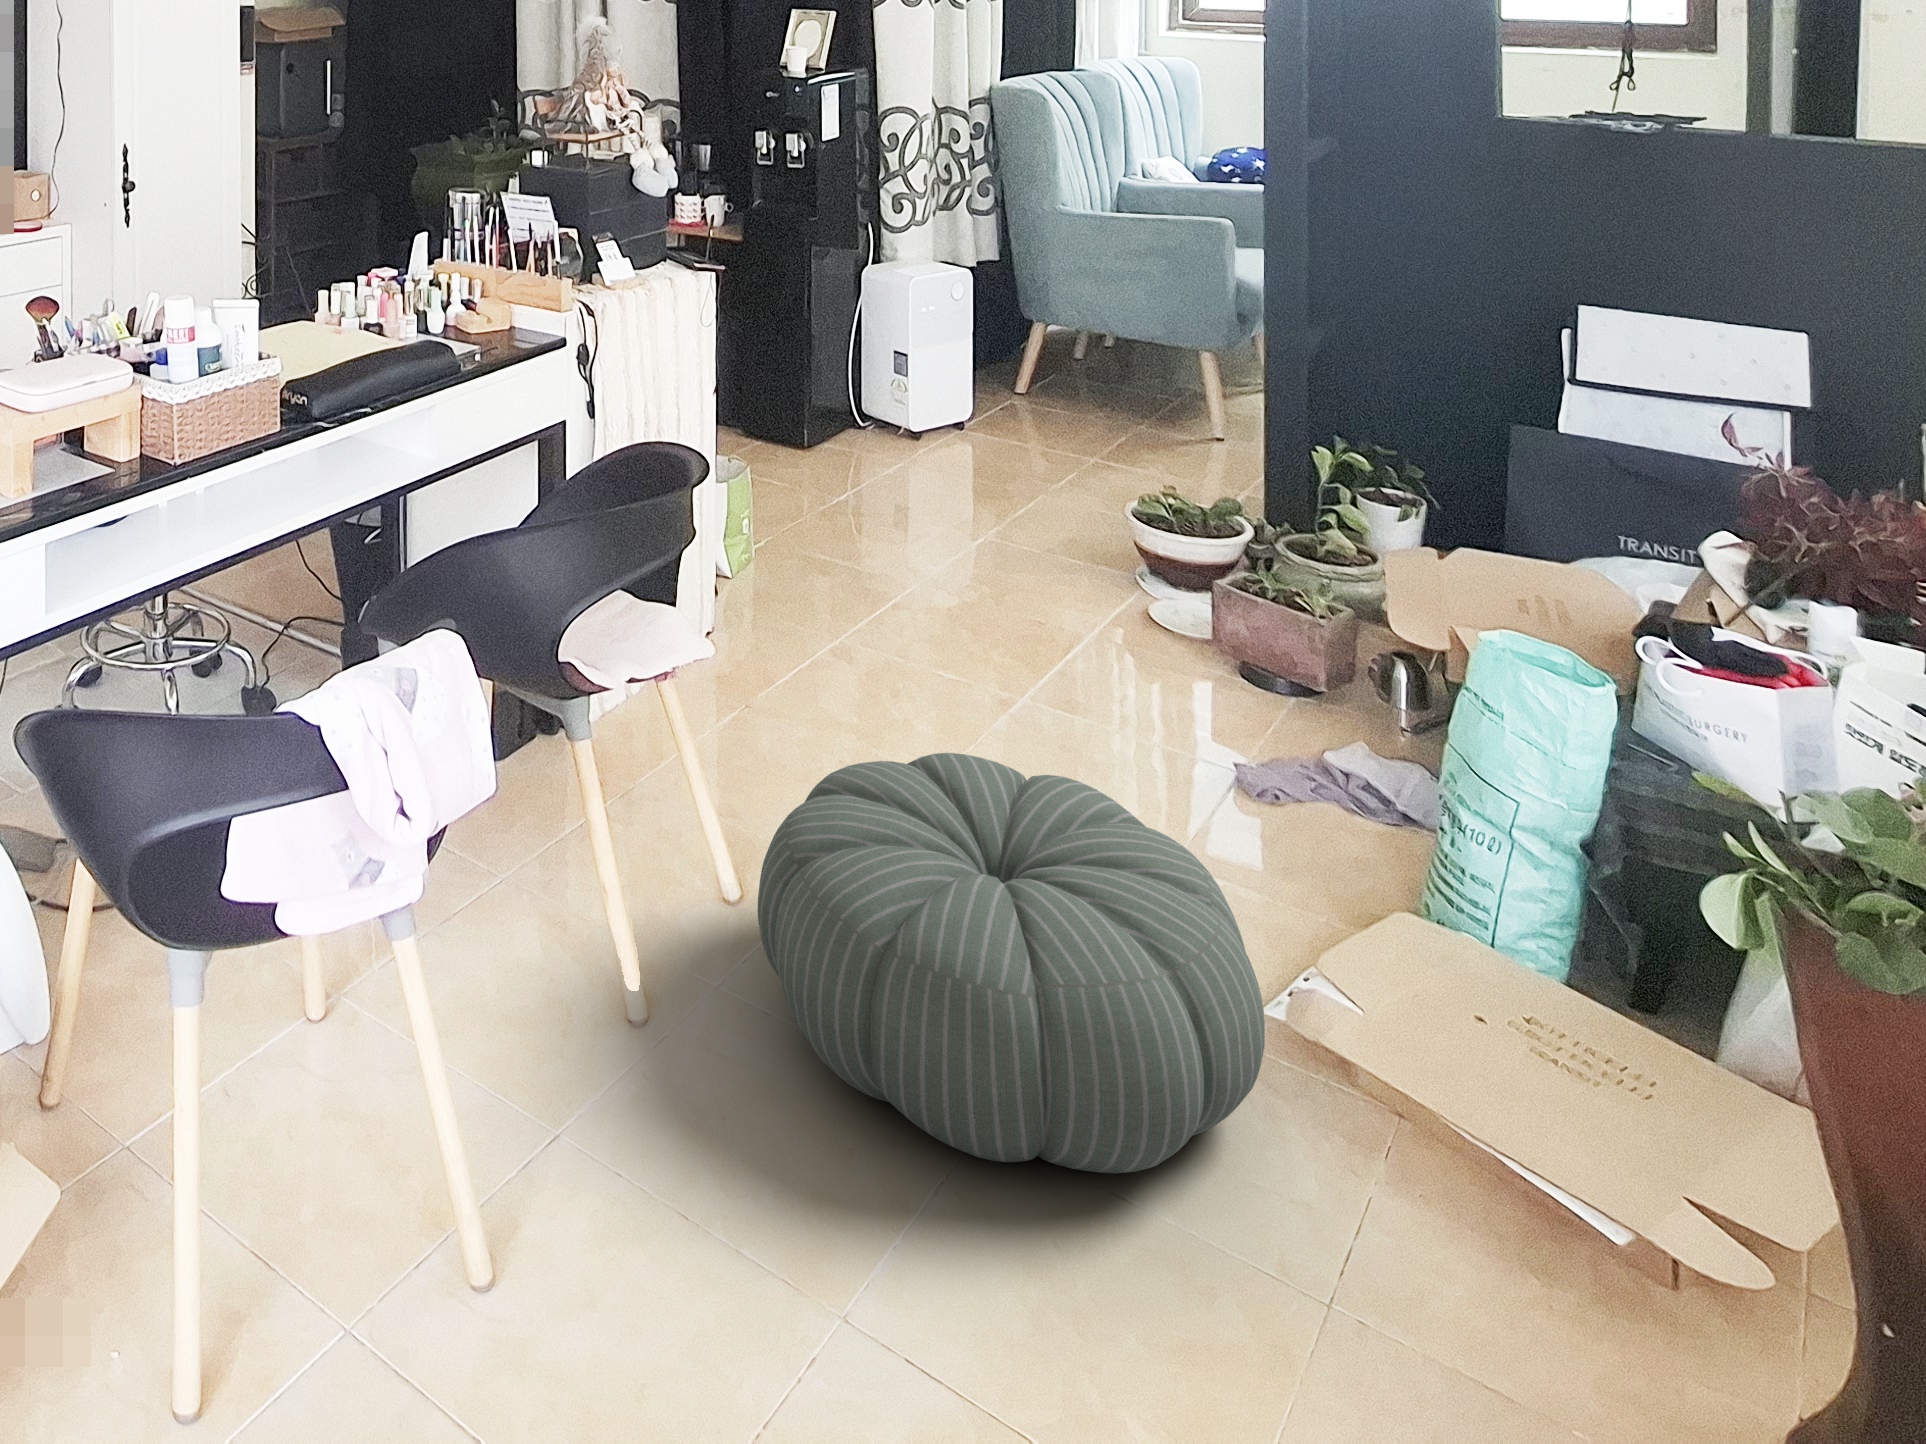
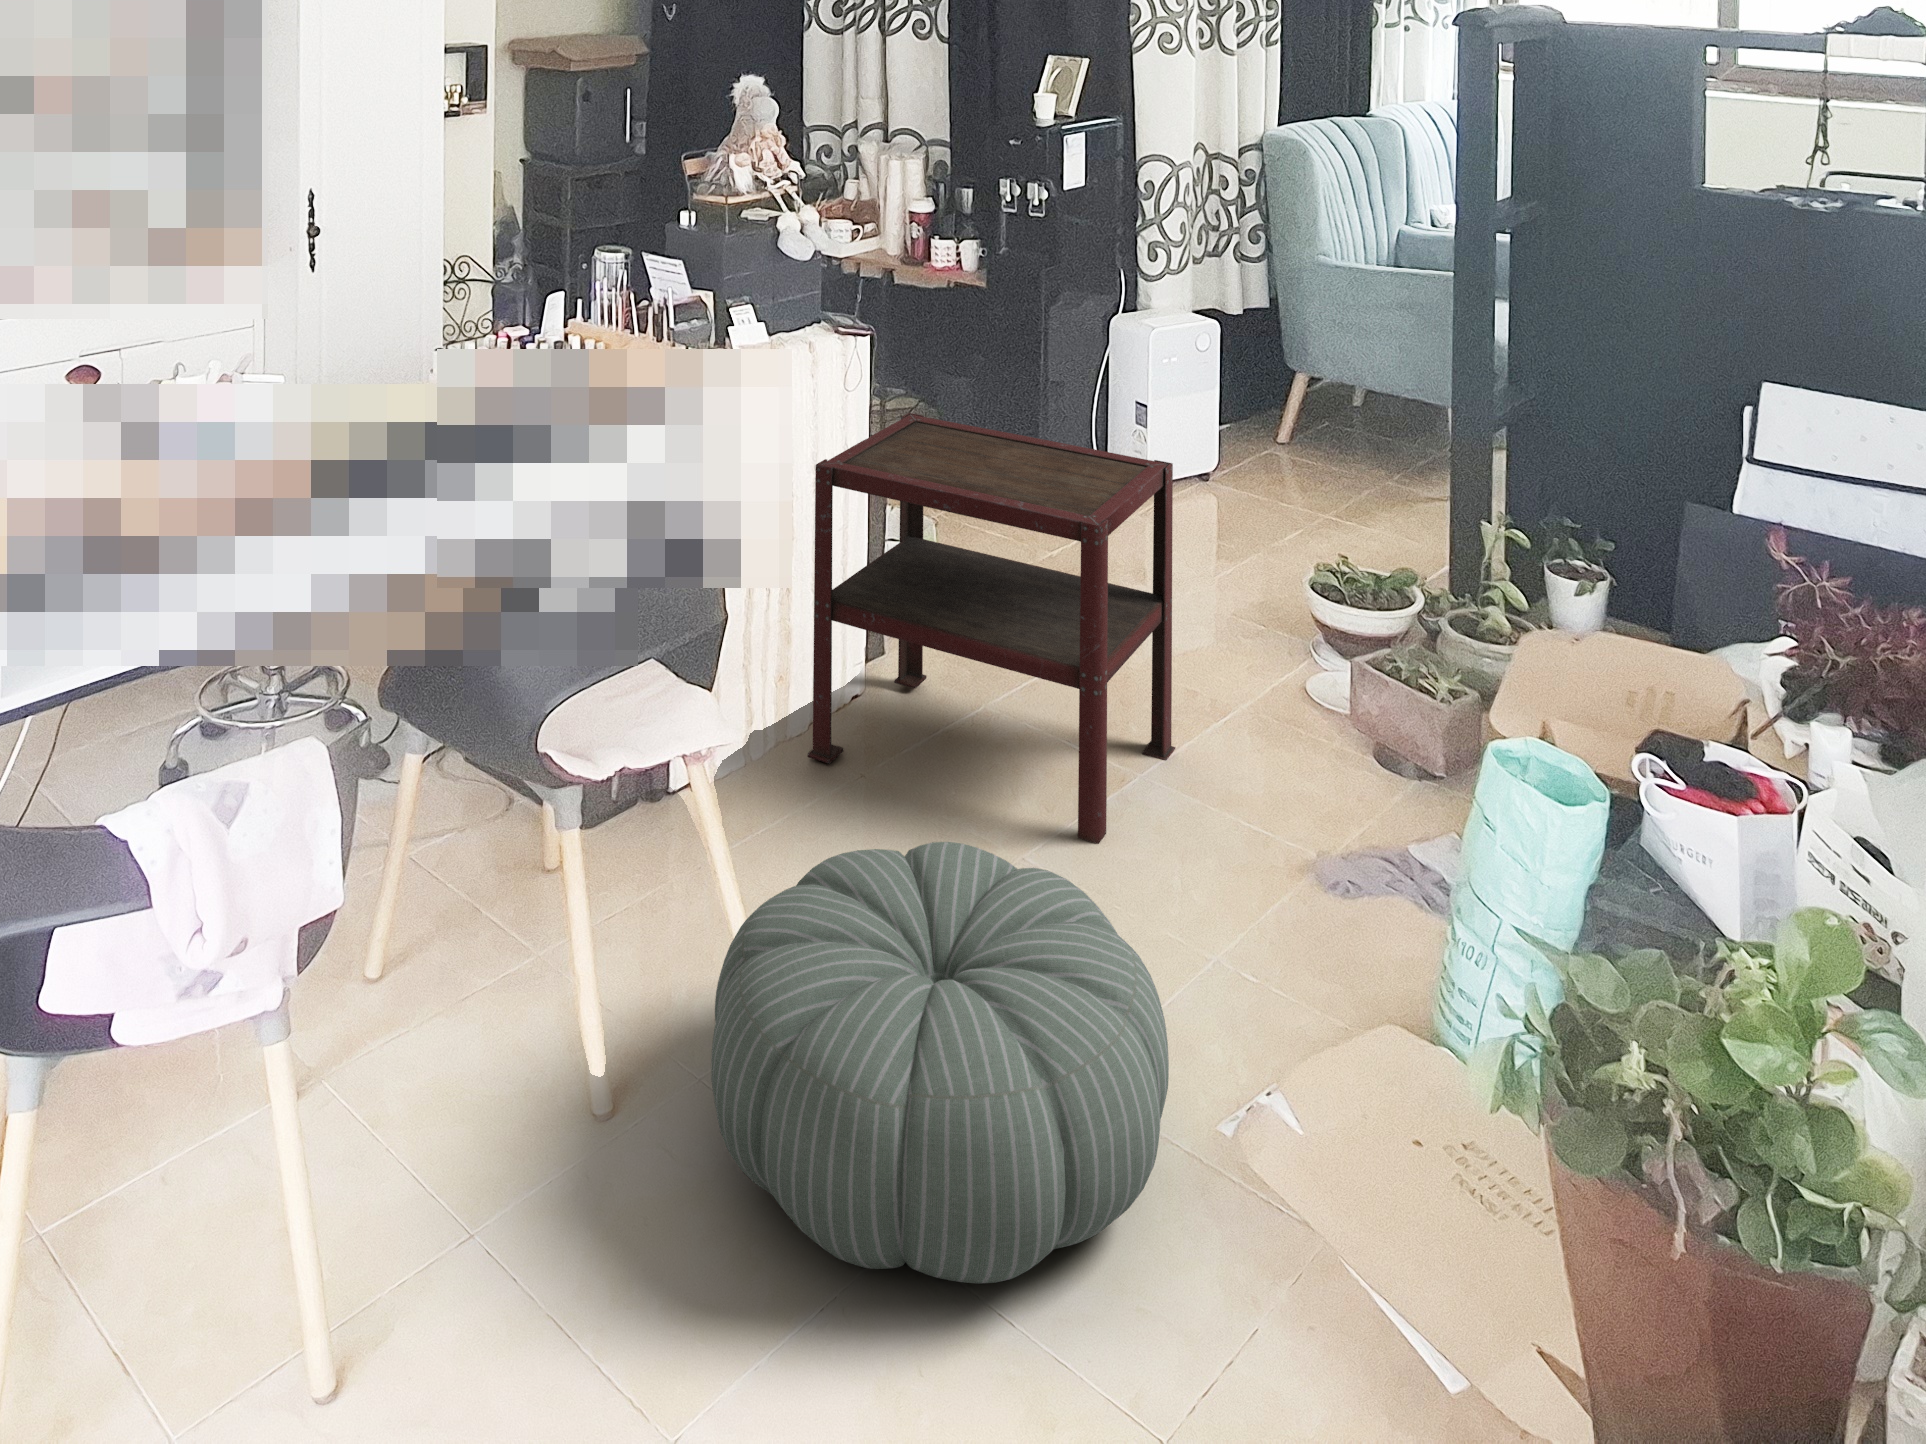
side table: none [694,352,1058,776] -> present [808,413,1175,844]

